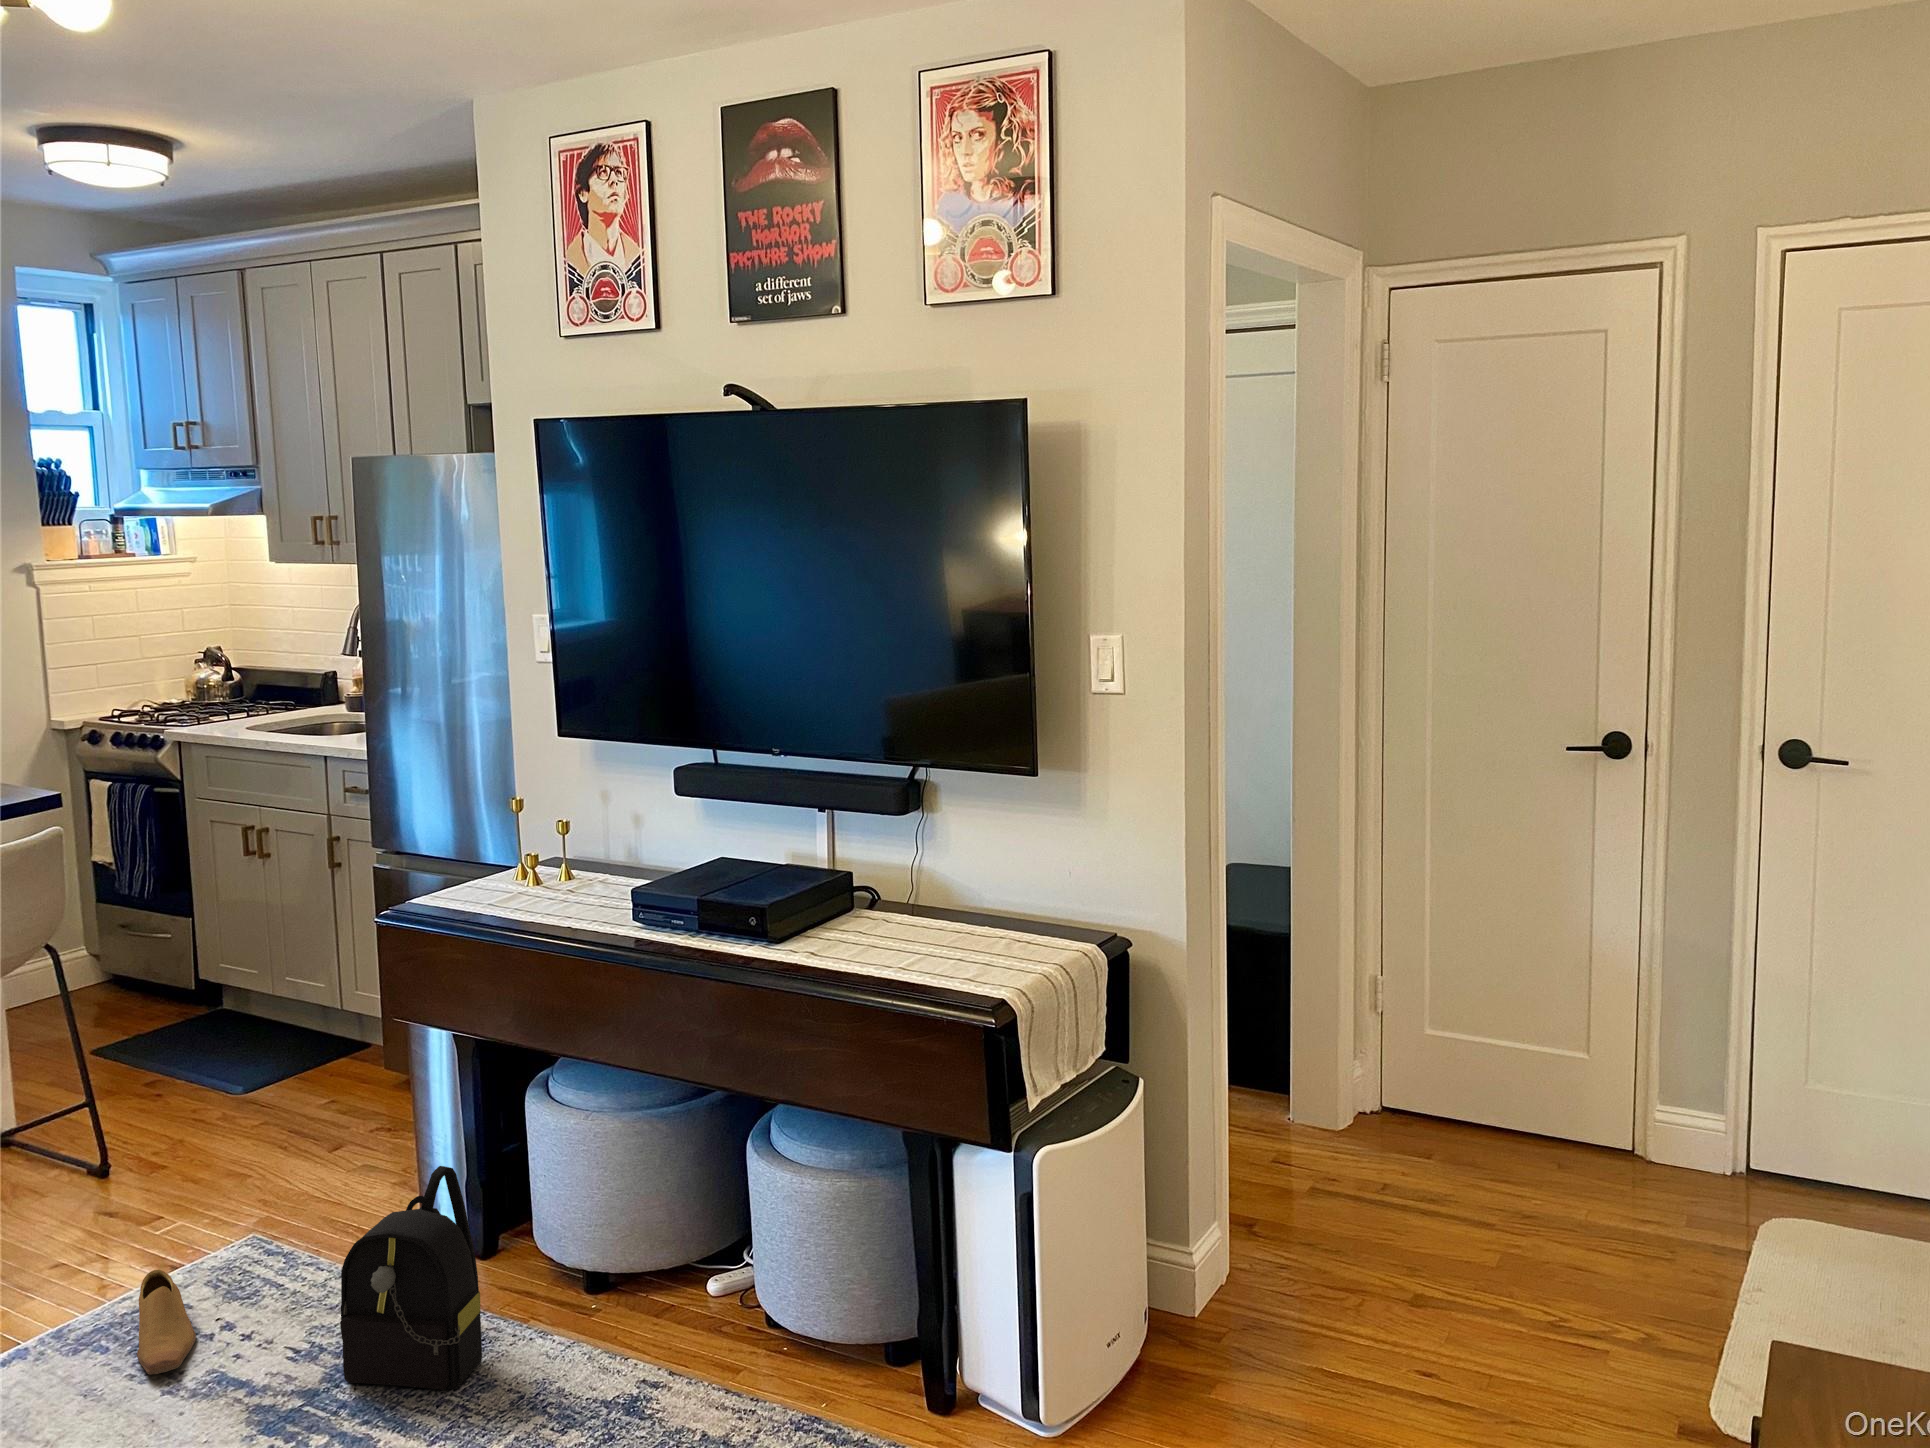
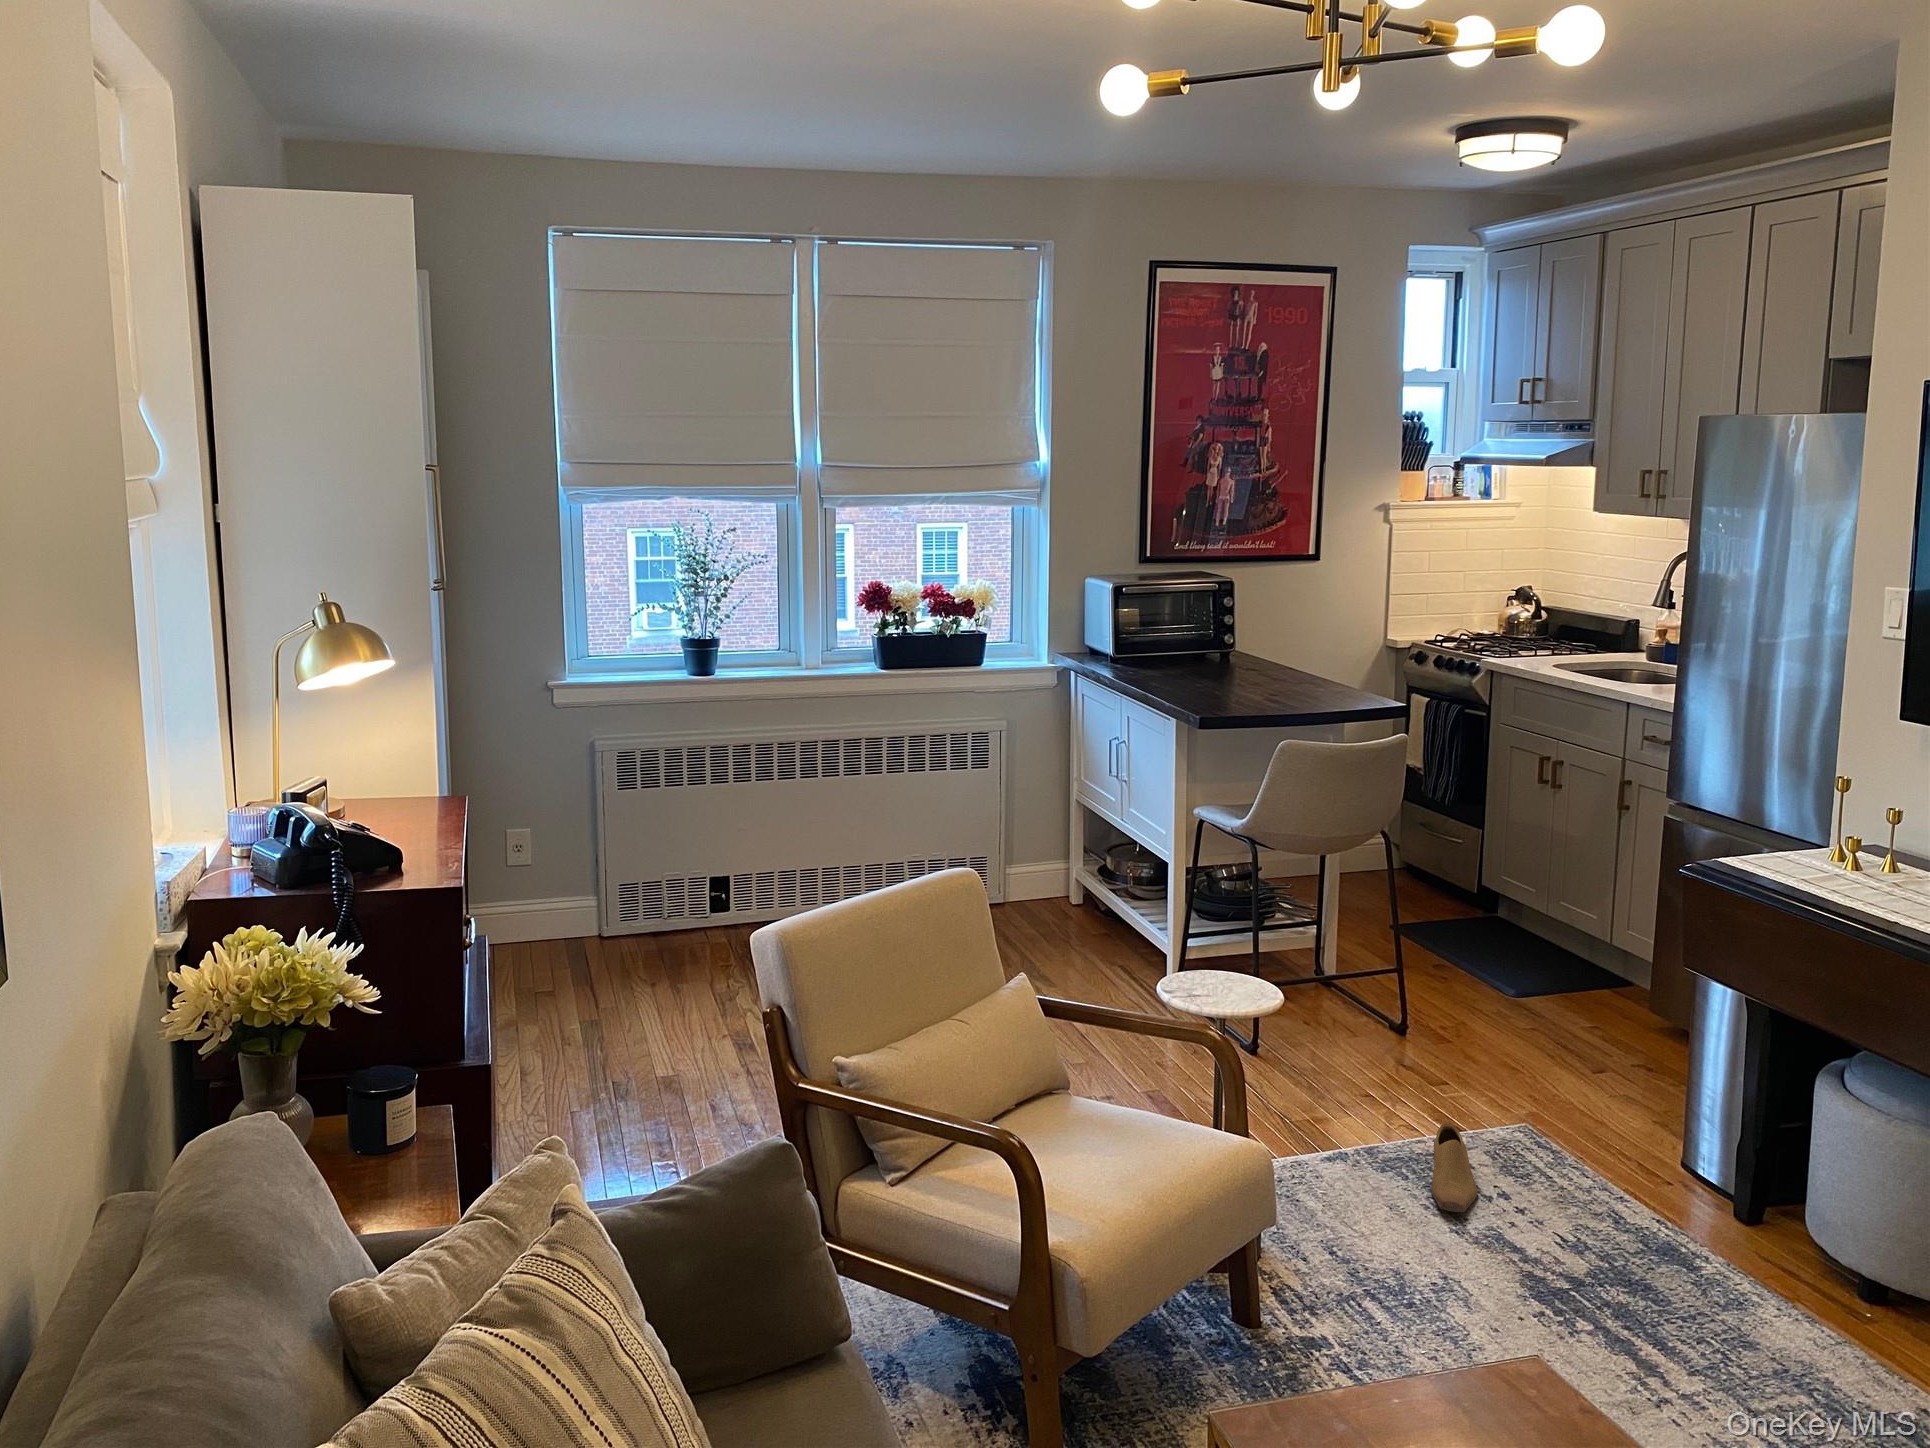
backpack: present [340,1166,482,1390] -> none [1607,1121,1751,1335]

